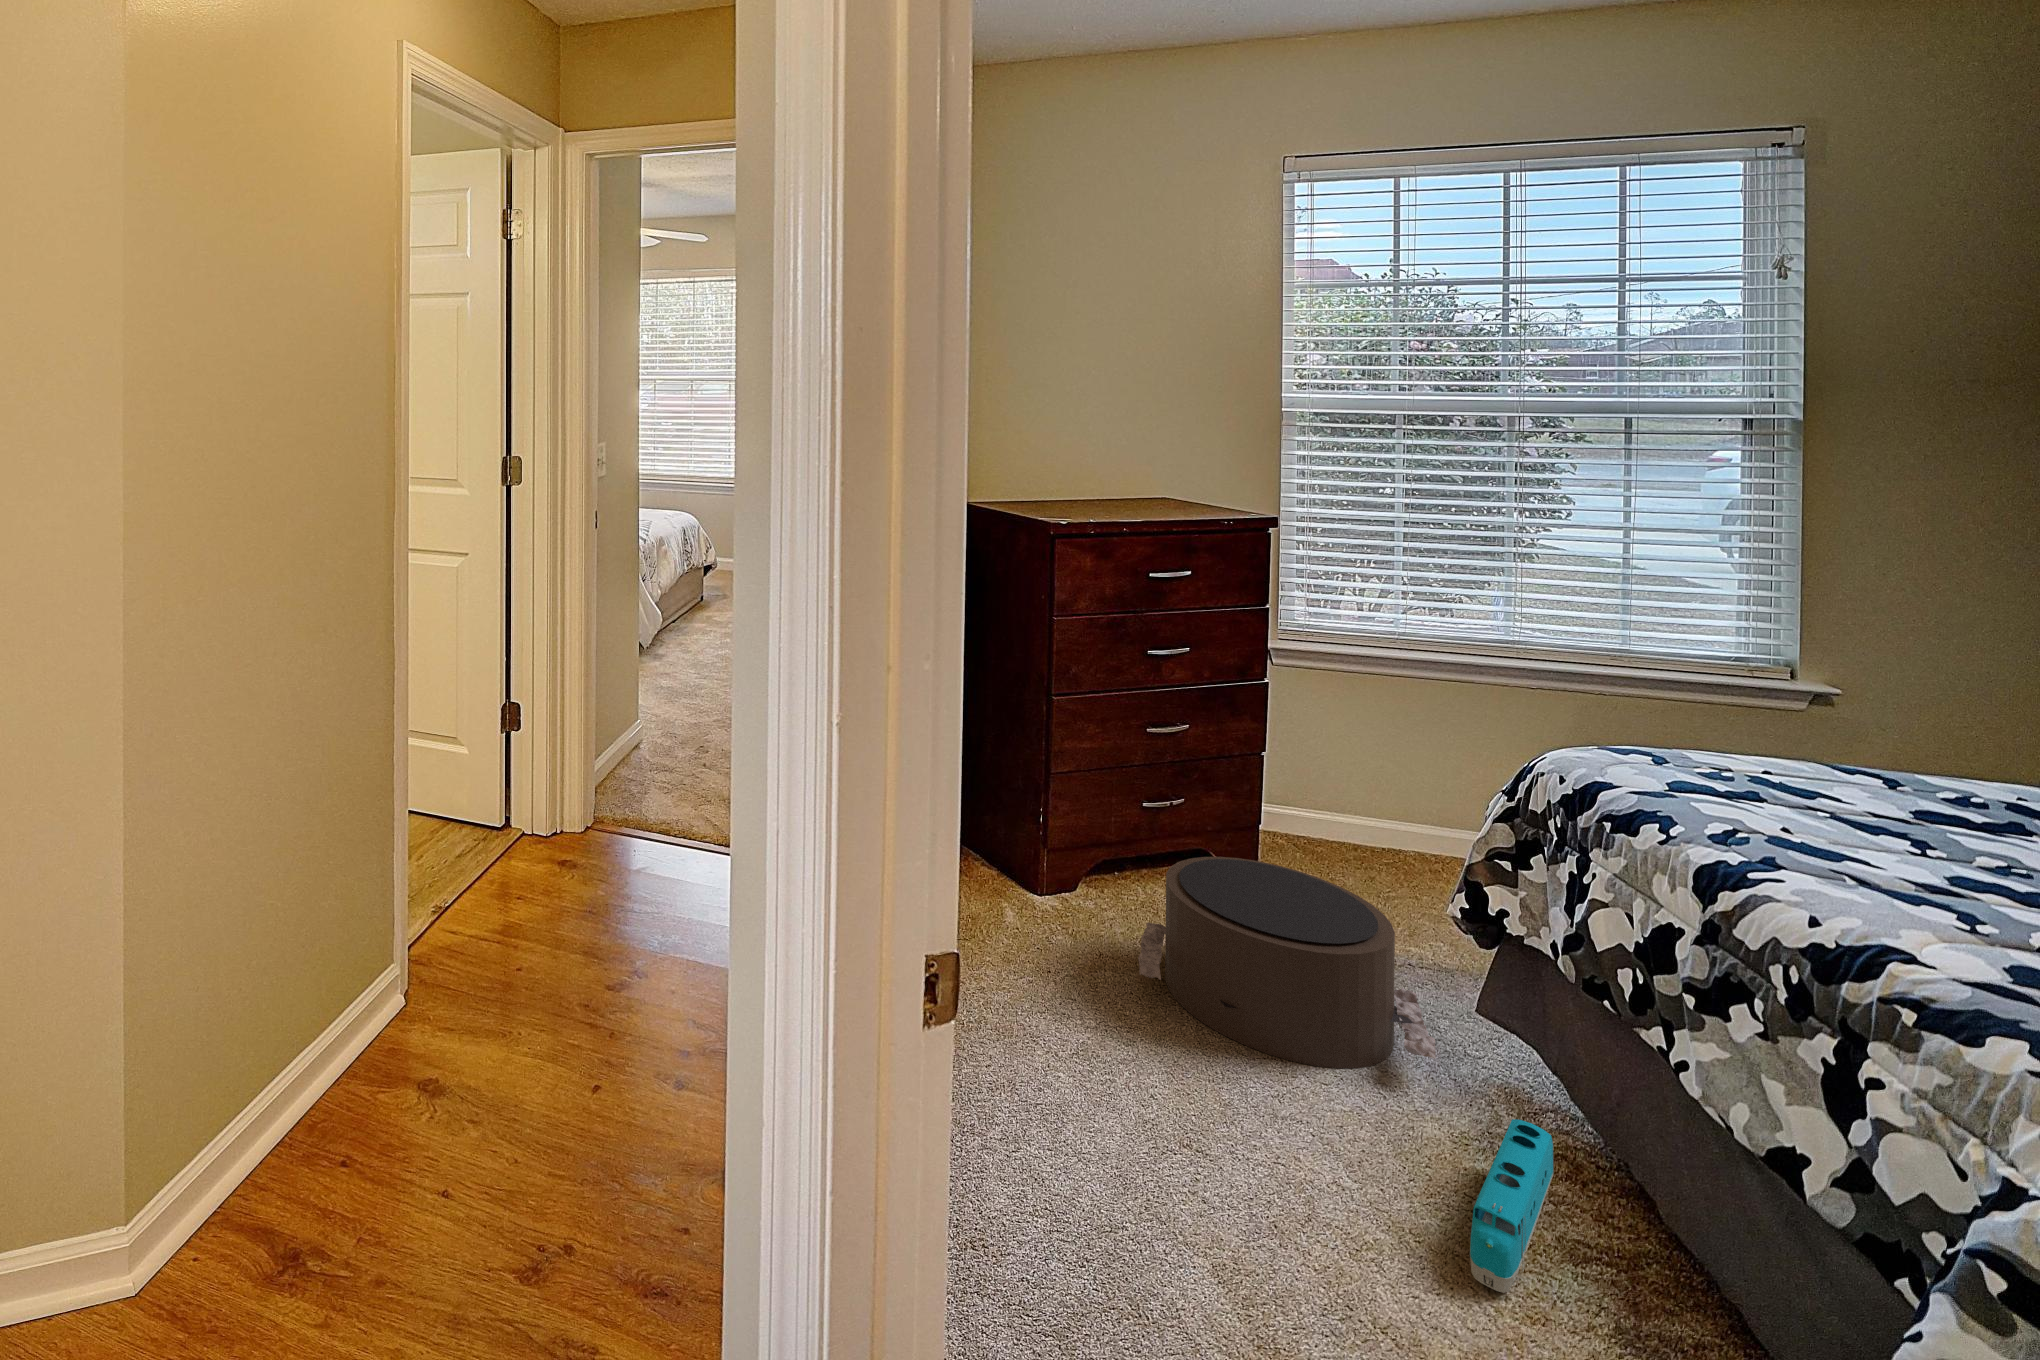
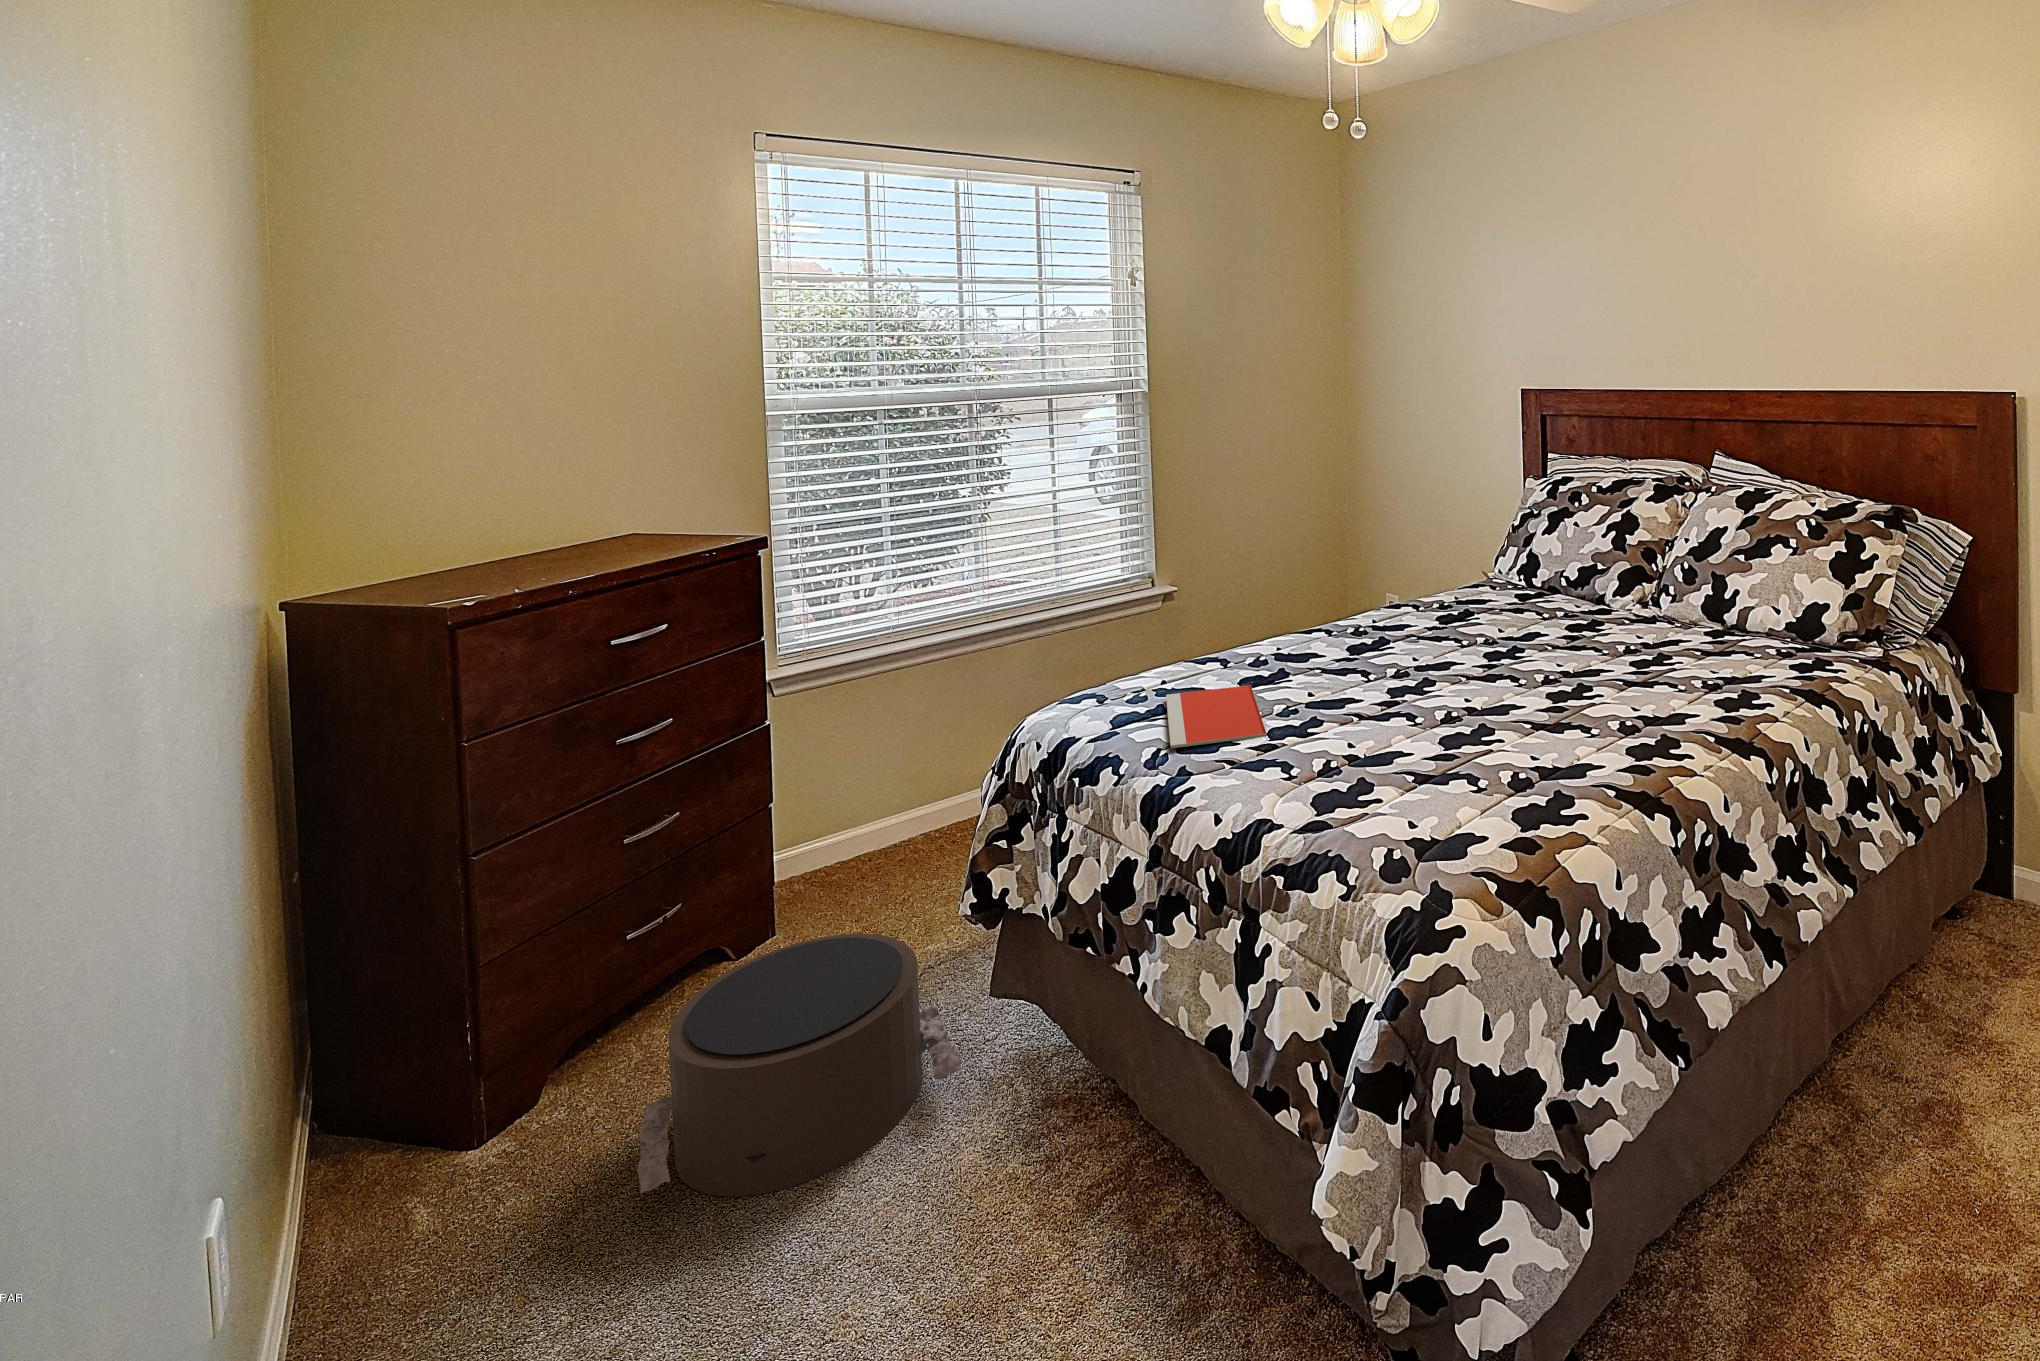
notebook: none [1760,783,1959,880] -> present [1166,685,1267,748]
toy train: present [1470,1119,1554,1293] -> none [1011,1086,1059,1300]

